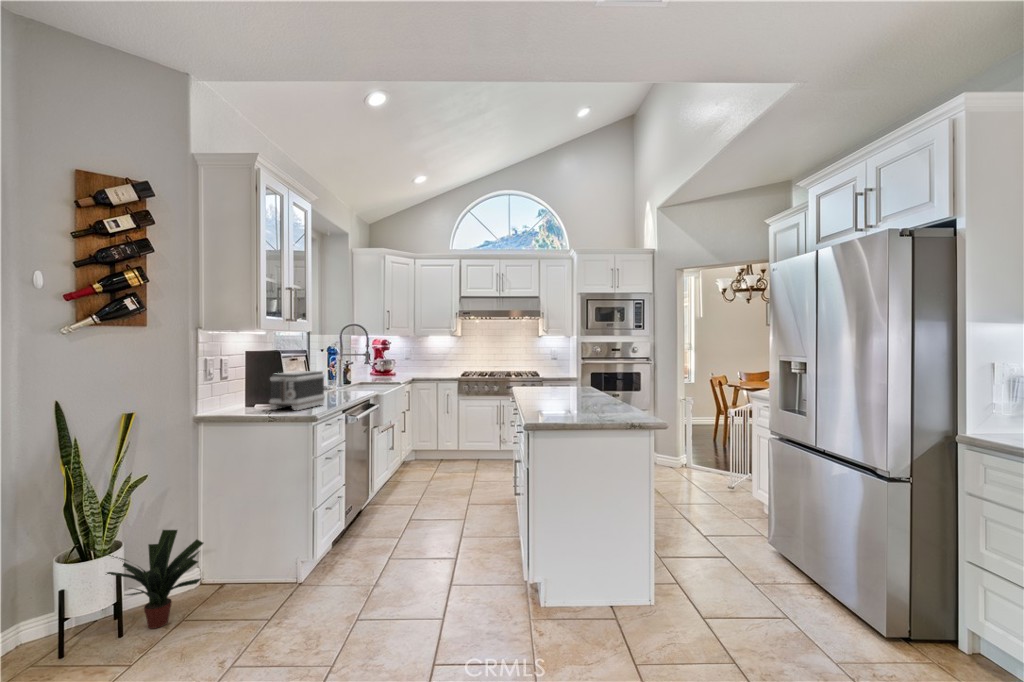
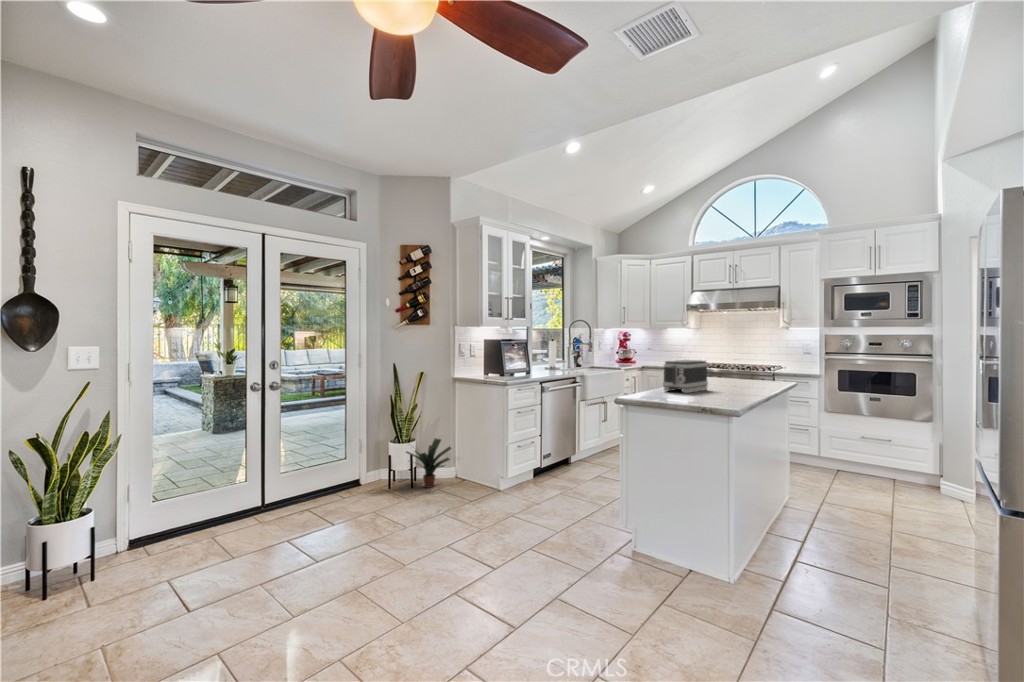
toaster: present [270,371,325,410] -> present [663,360,708,393]

